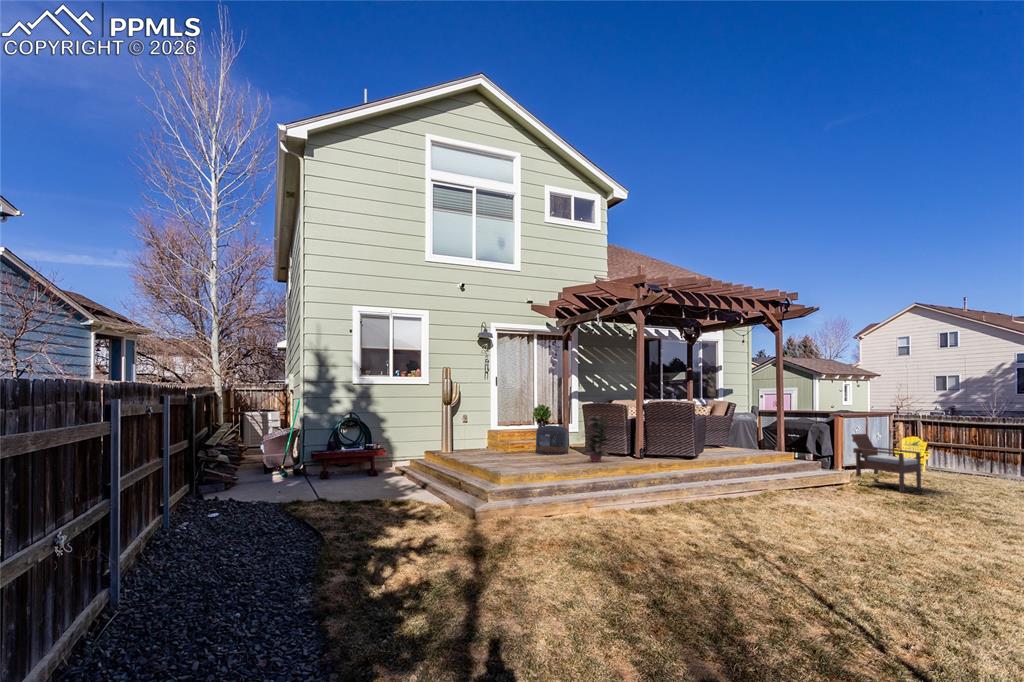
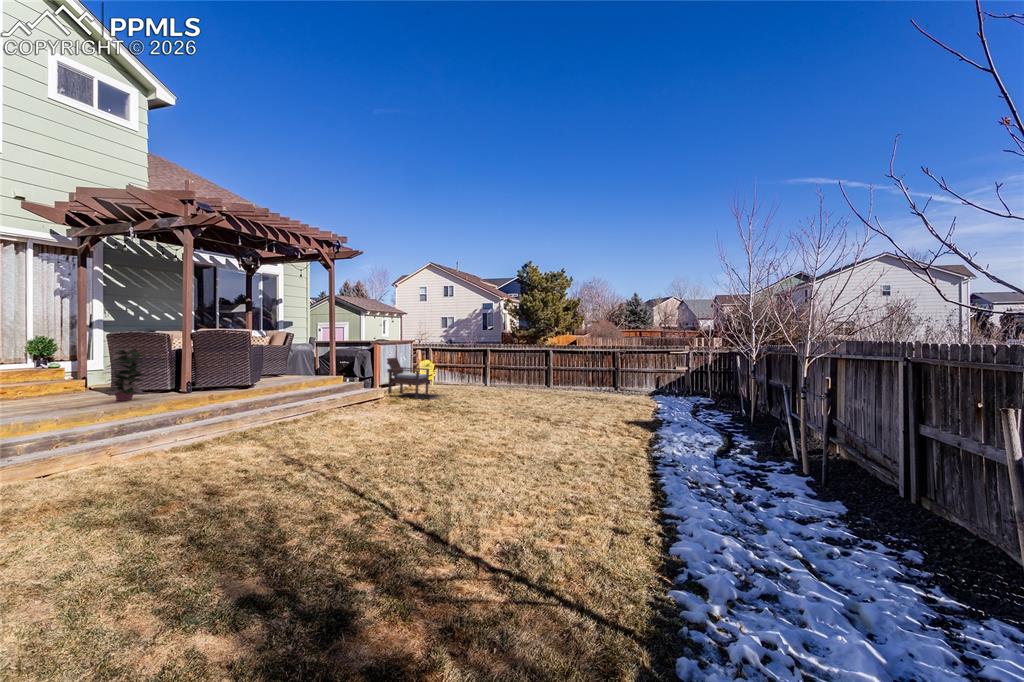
pouf: present [536,426,569,455] -> none [25,363,84,399]

